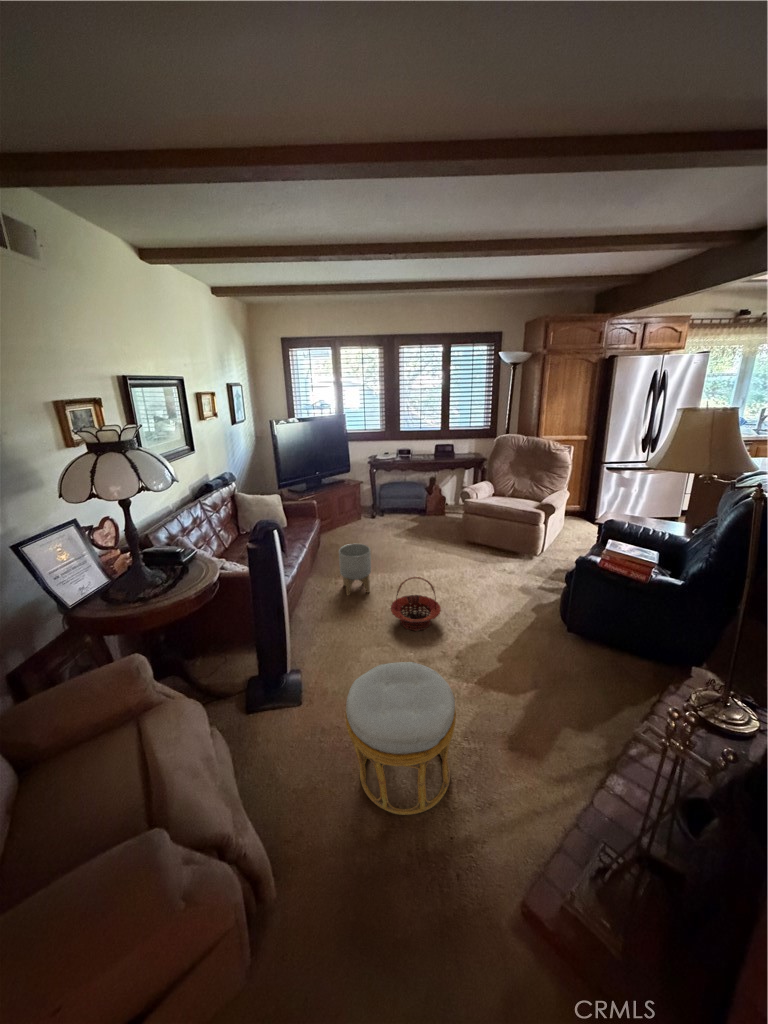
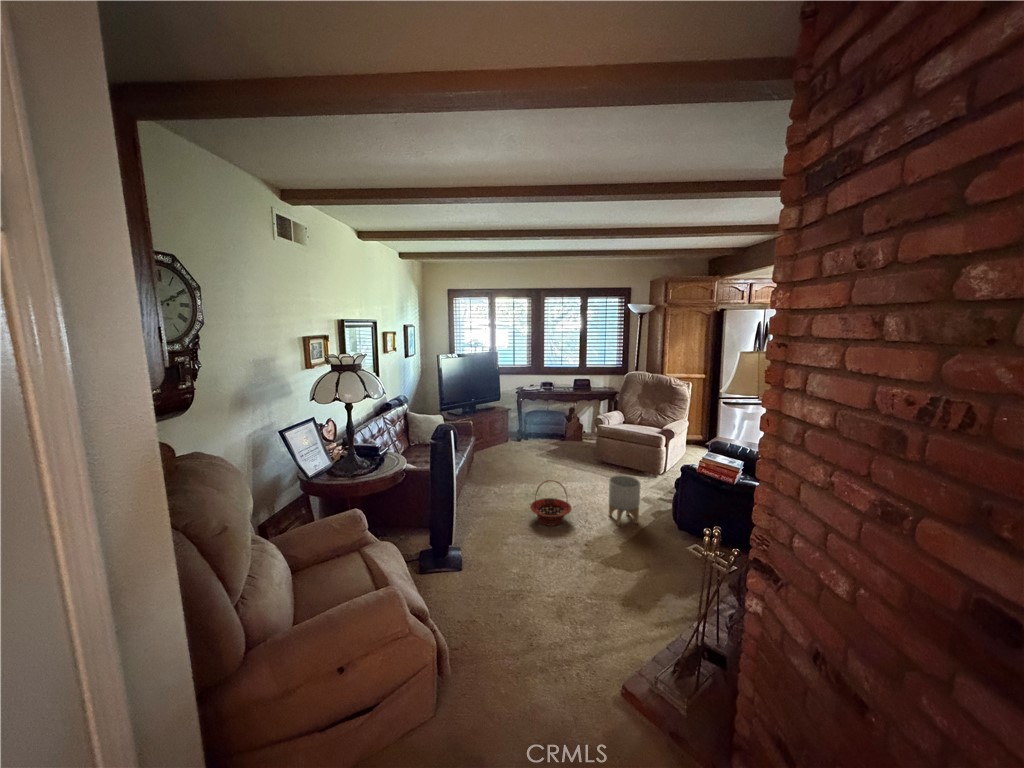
planter: present [339,544,371,595] -> present [609,476,640,526]
ottoman: present [345,662,456,815] -> none [493,530,573,638]

